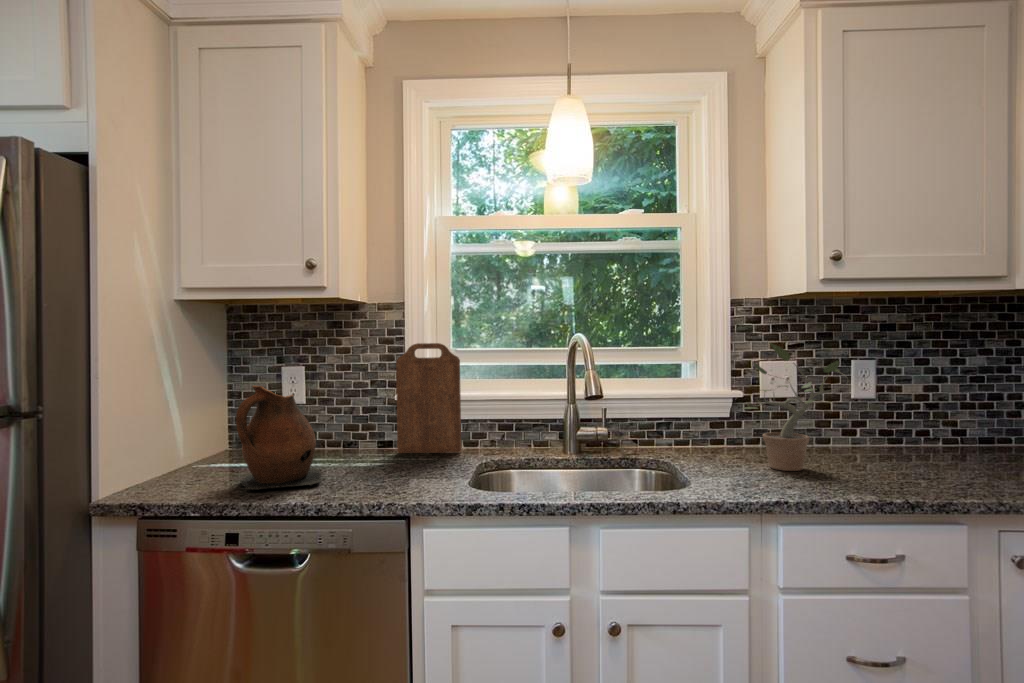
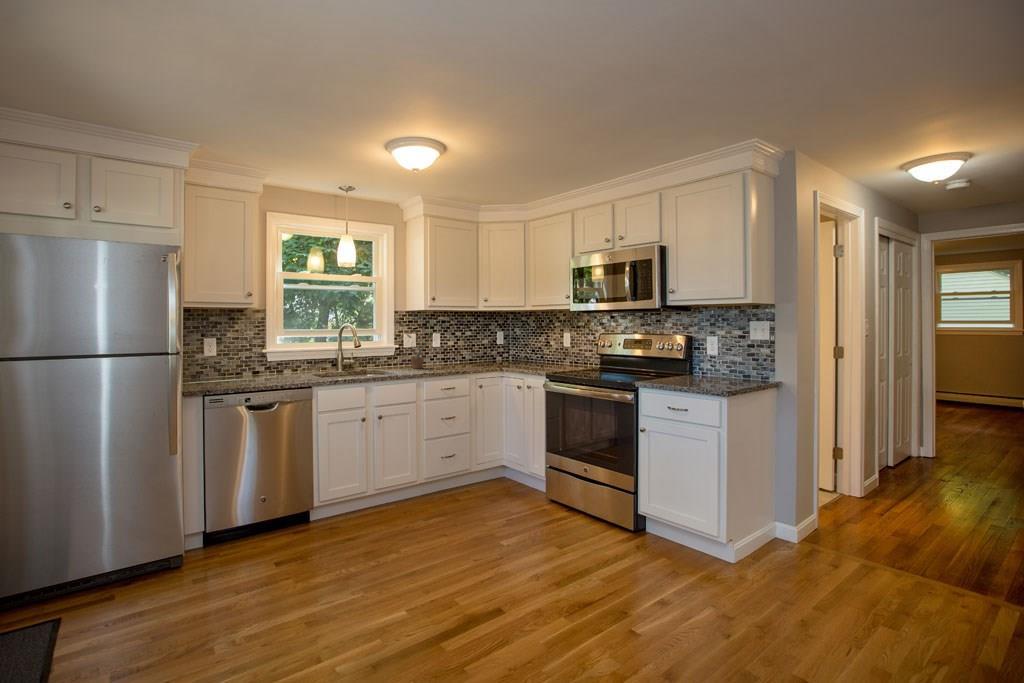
cutting board: present [396,343,461,453] -> none [266,328,295,375]
ceramic pitcher: present [236,386,321,490] -> none [230,344,270,383]

